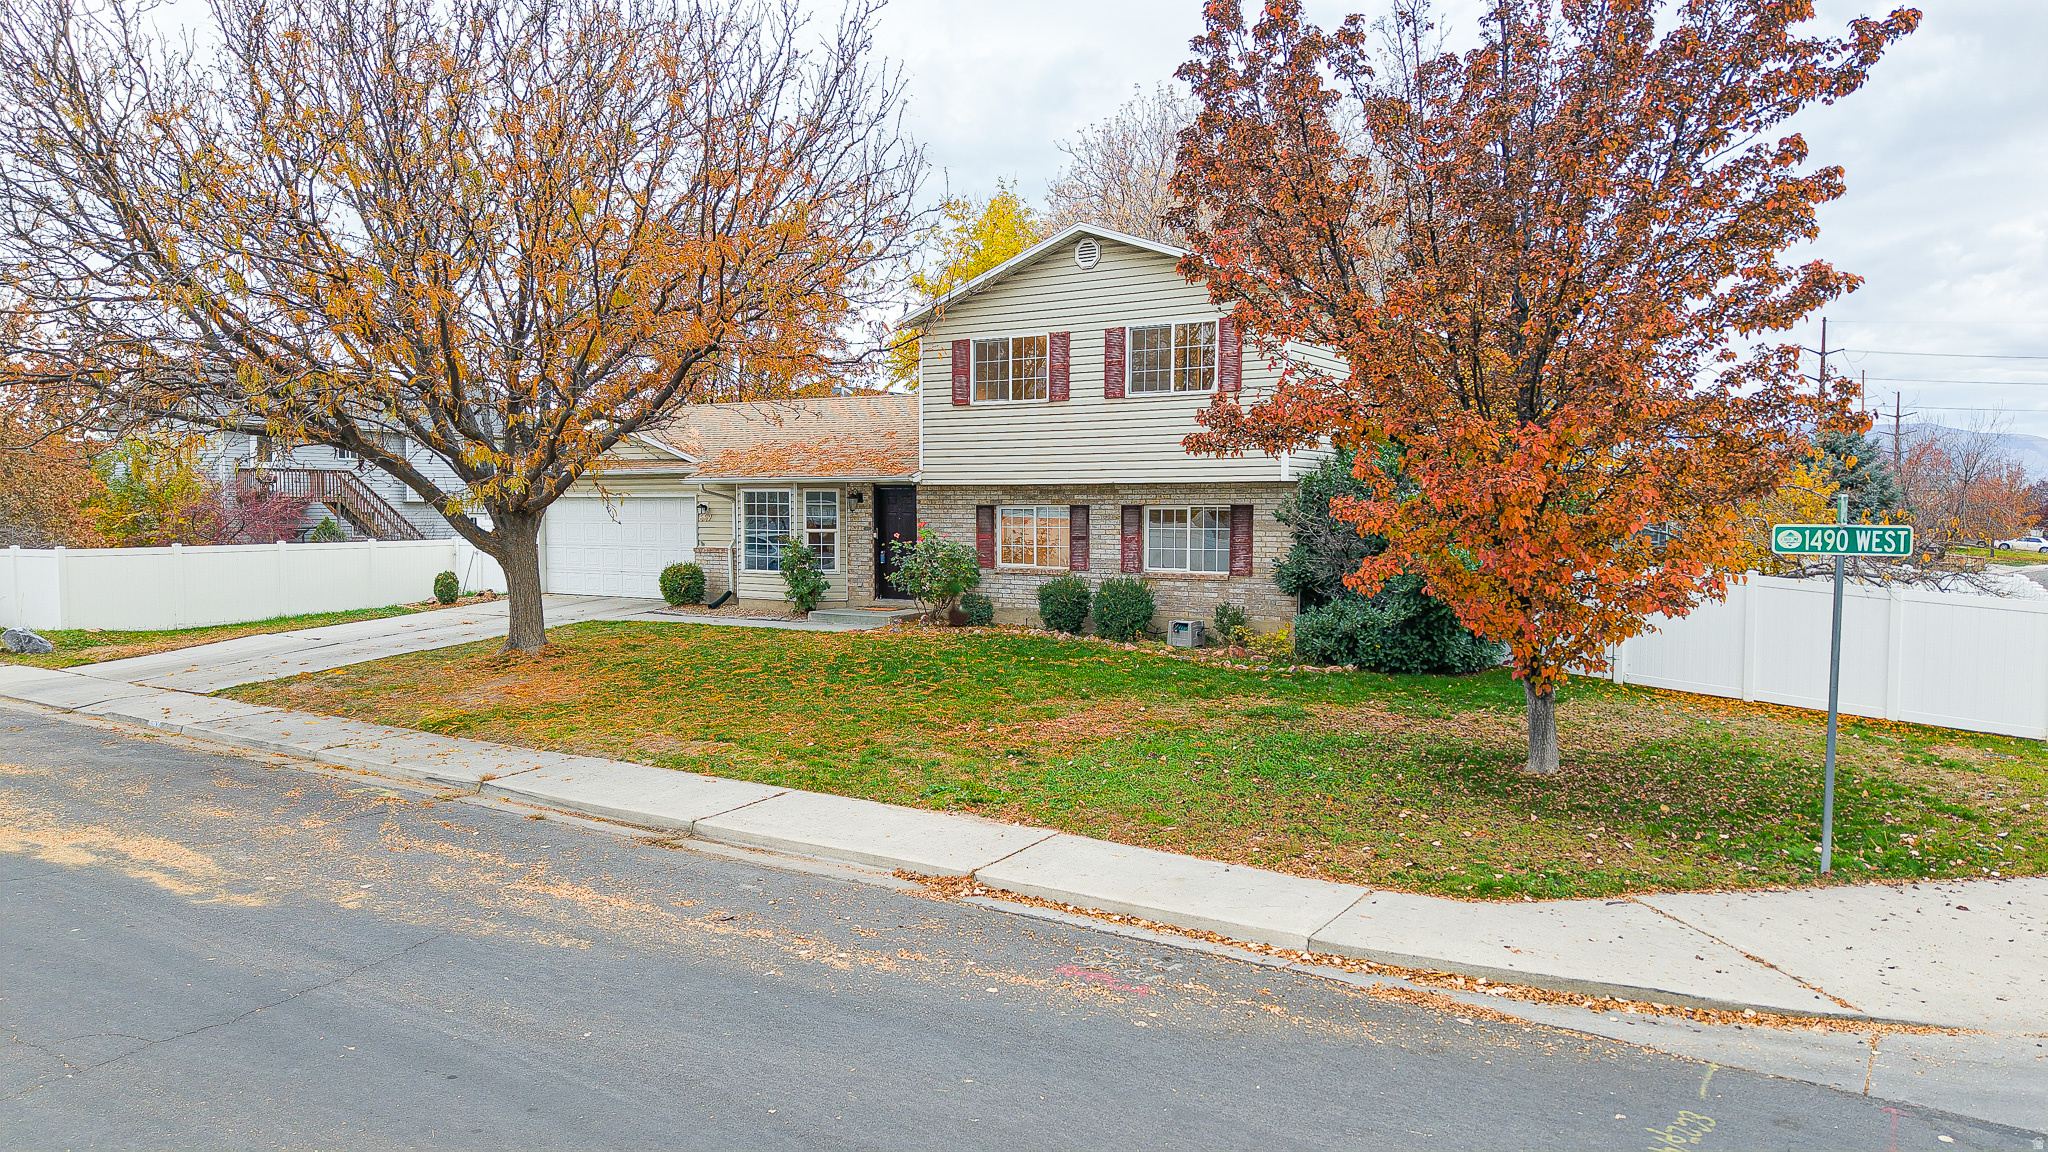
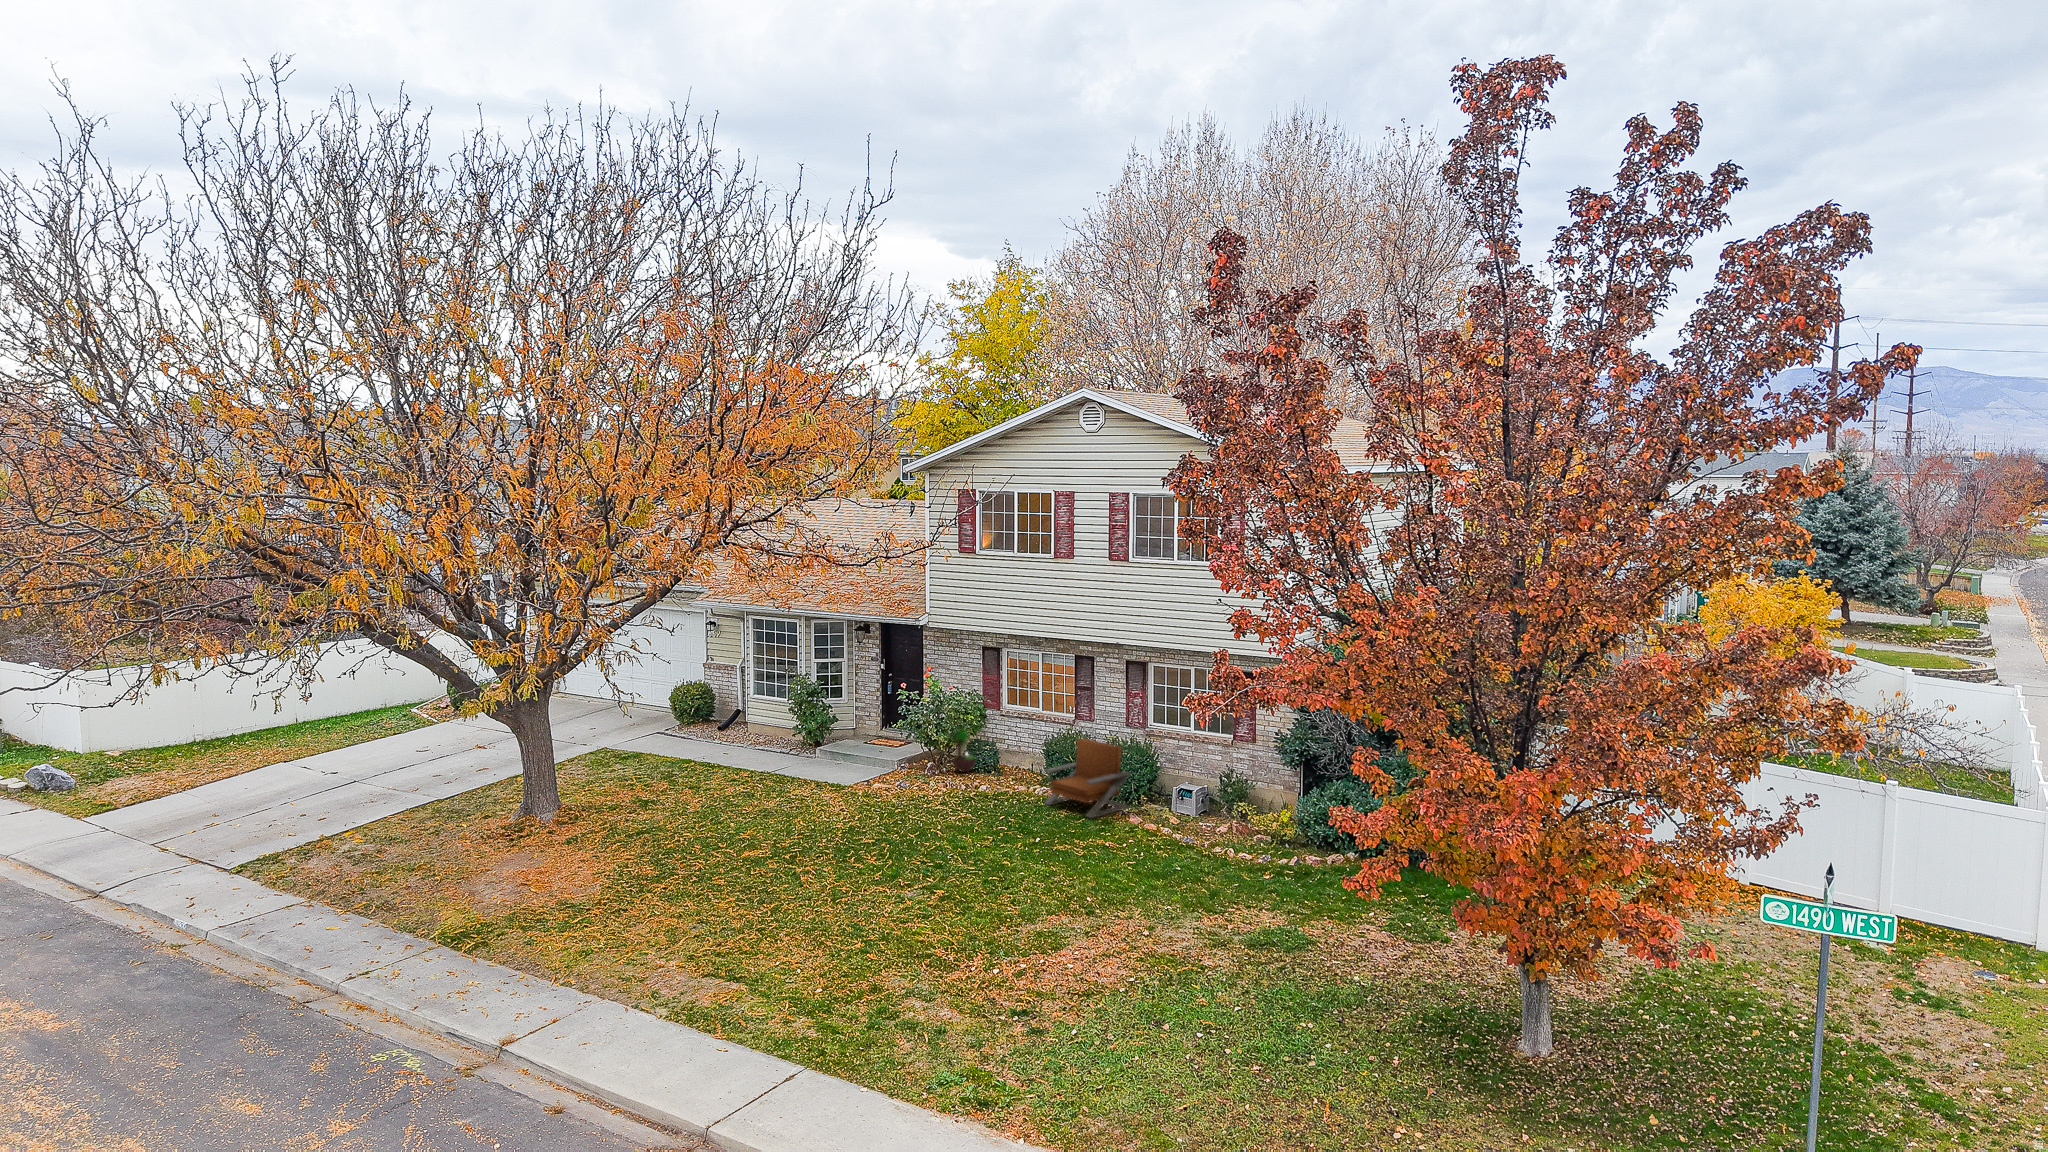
lounge chair: none [1038,579,1126,650] -> present [1045,738,1131,818]

